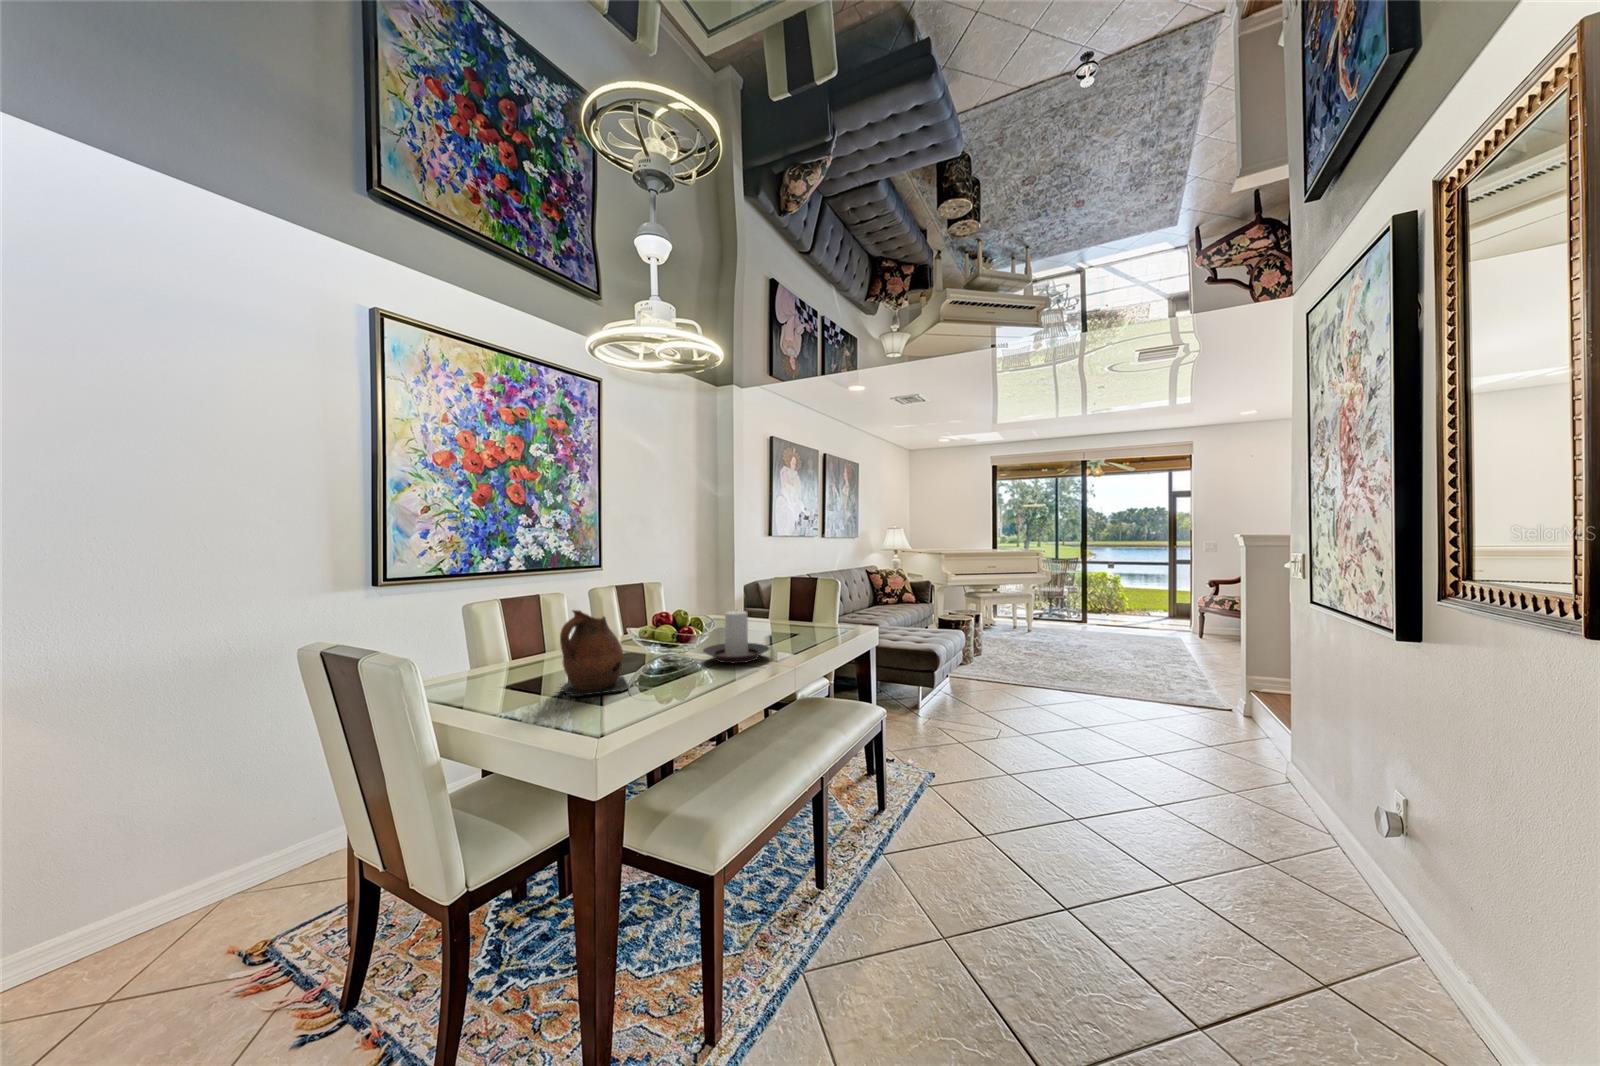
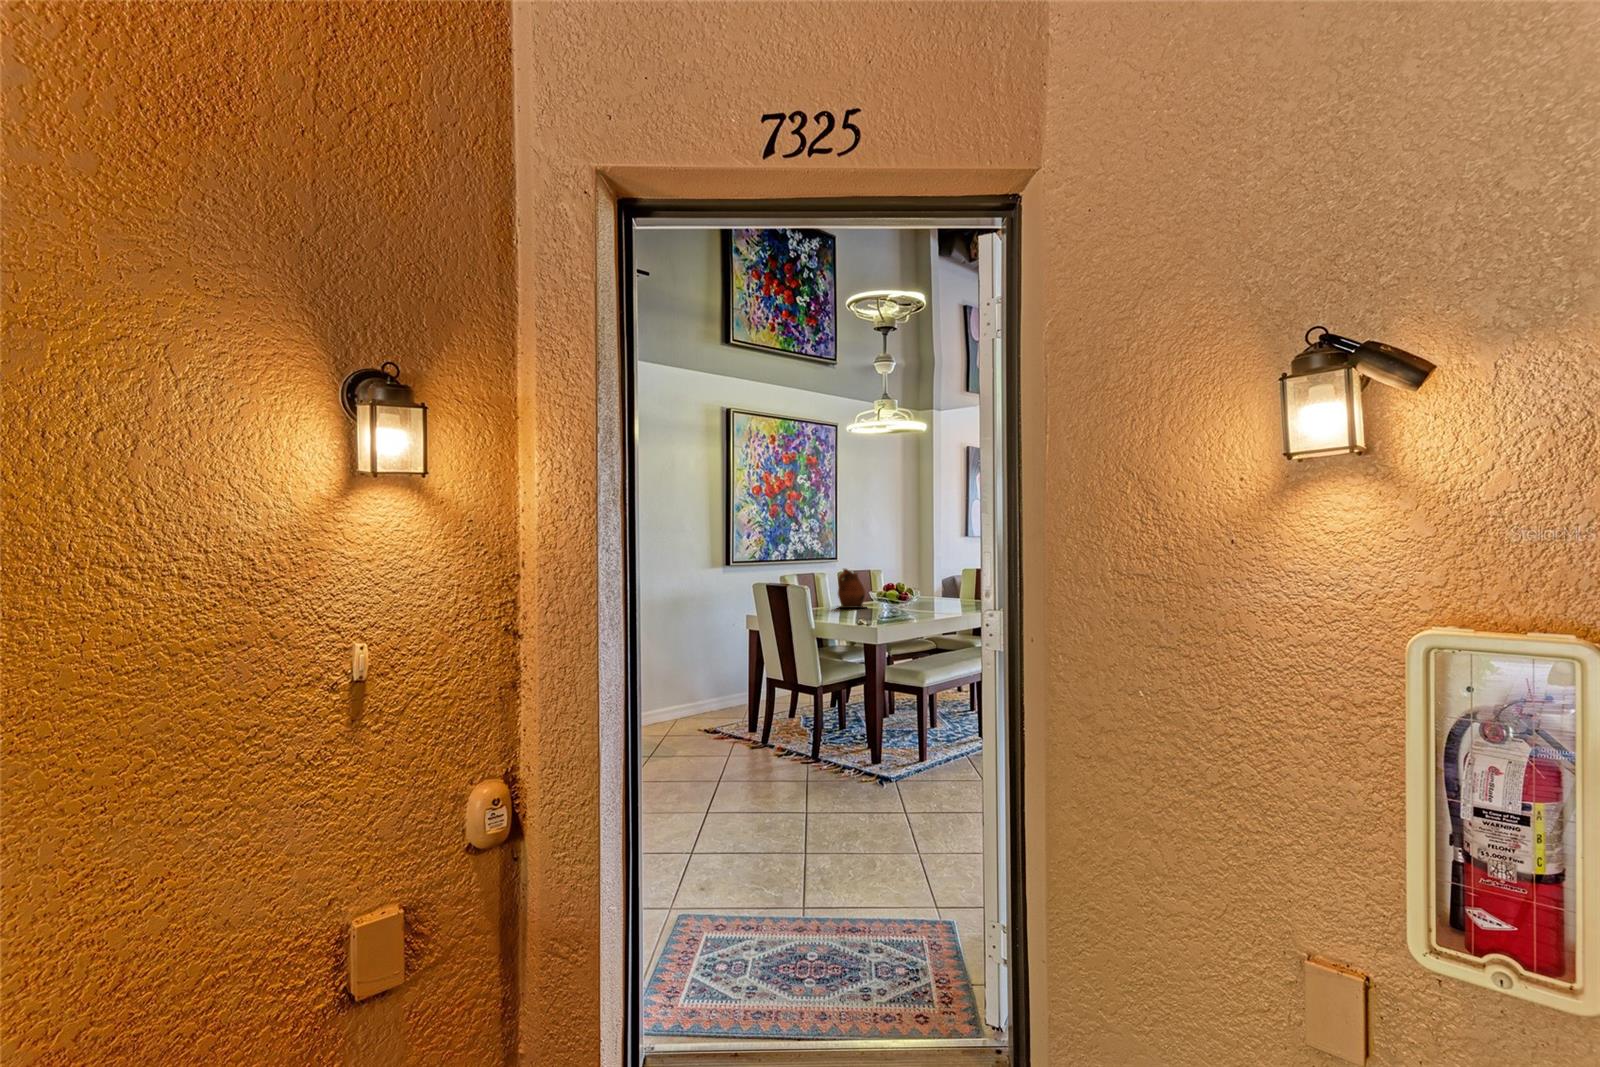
candle holder: present [703,611,769,663] -> none [905,576,943,605]

